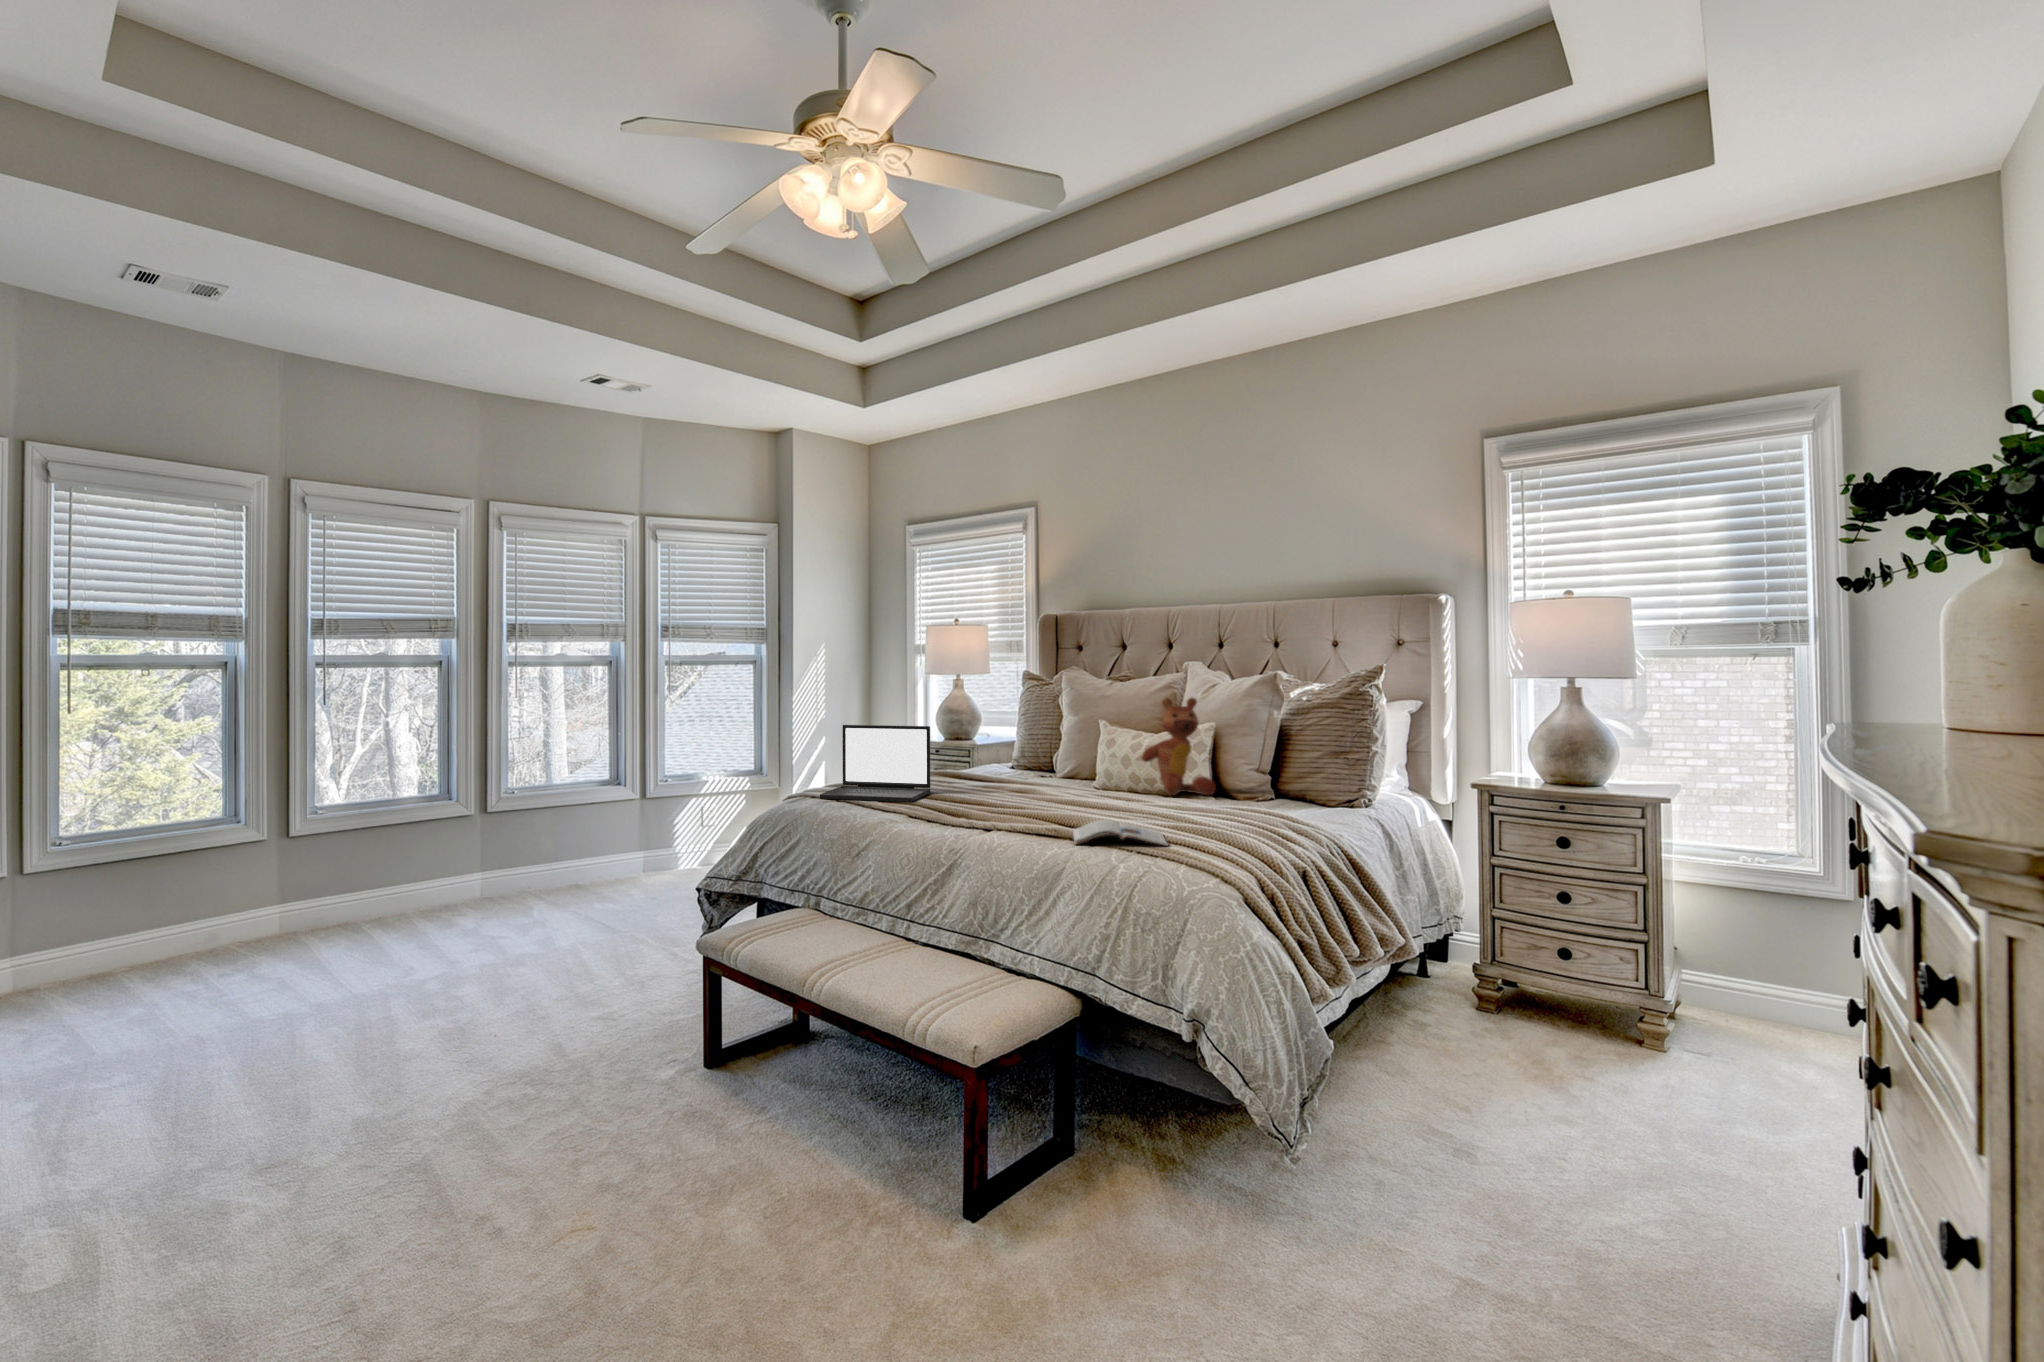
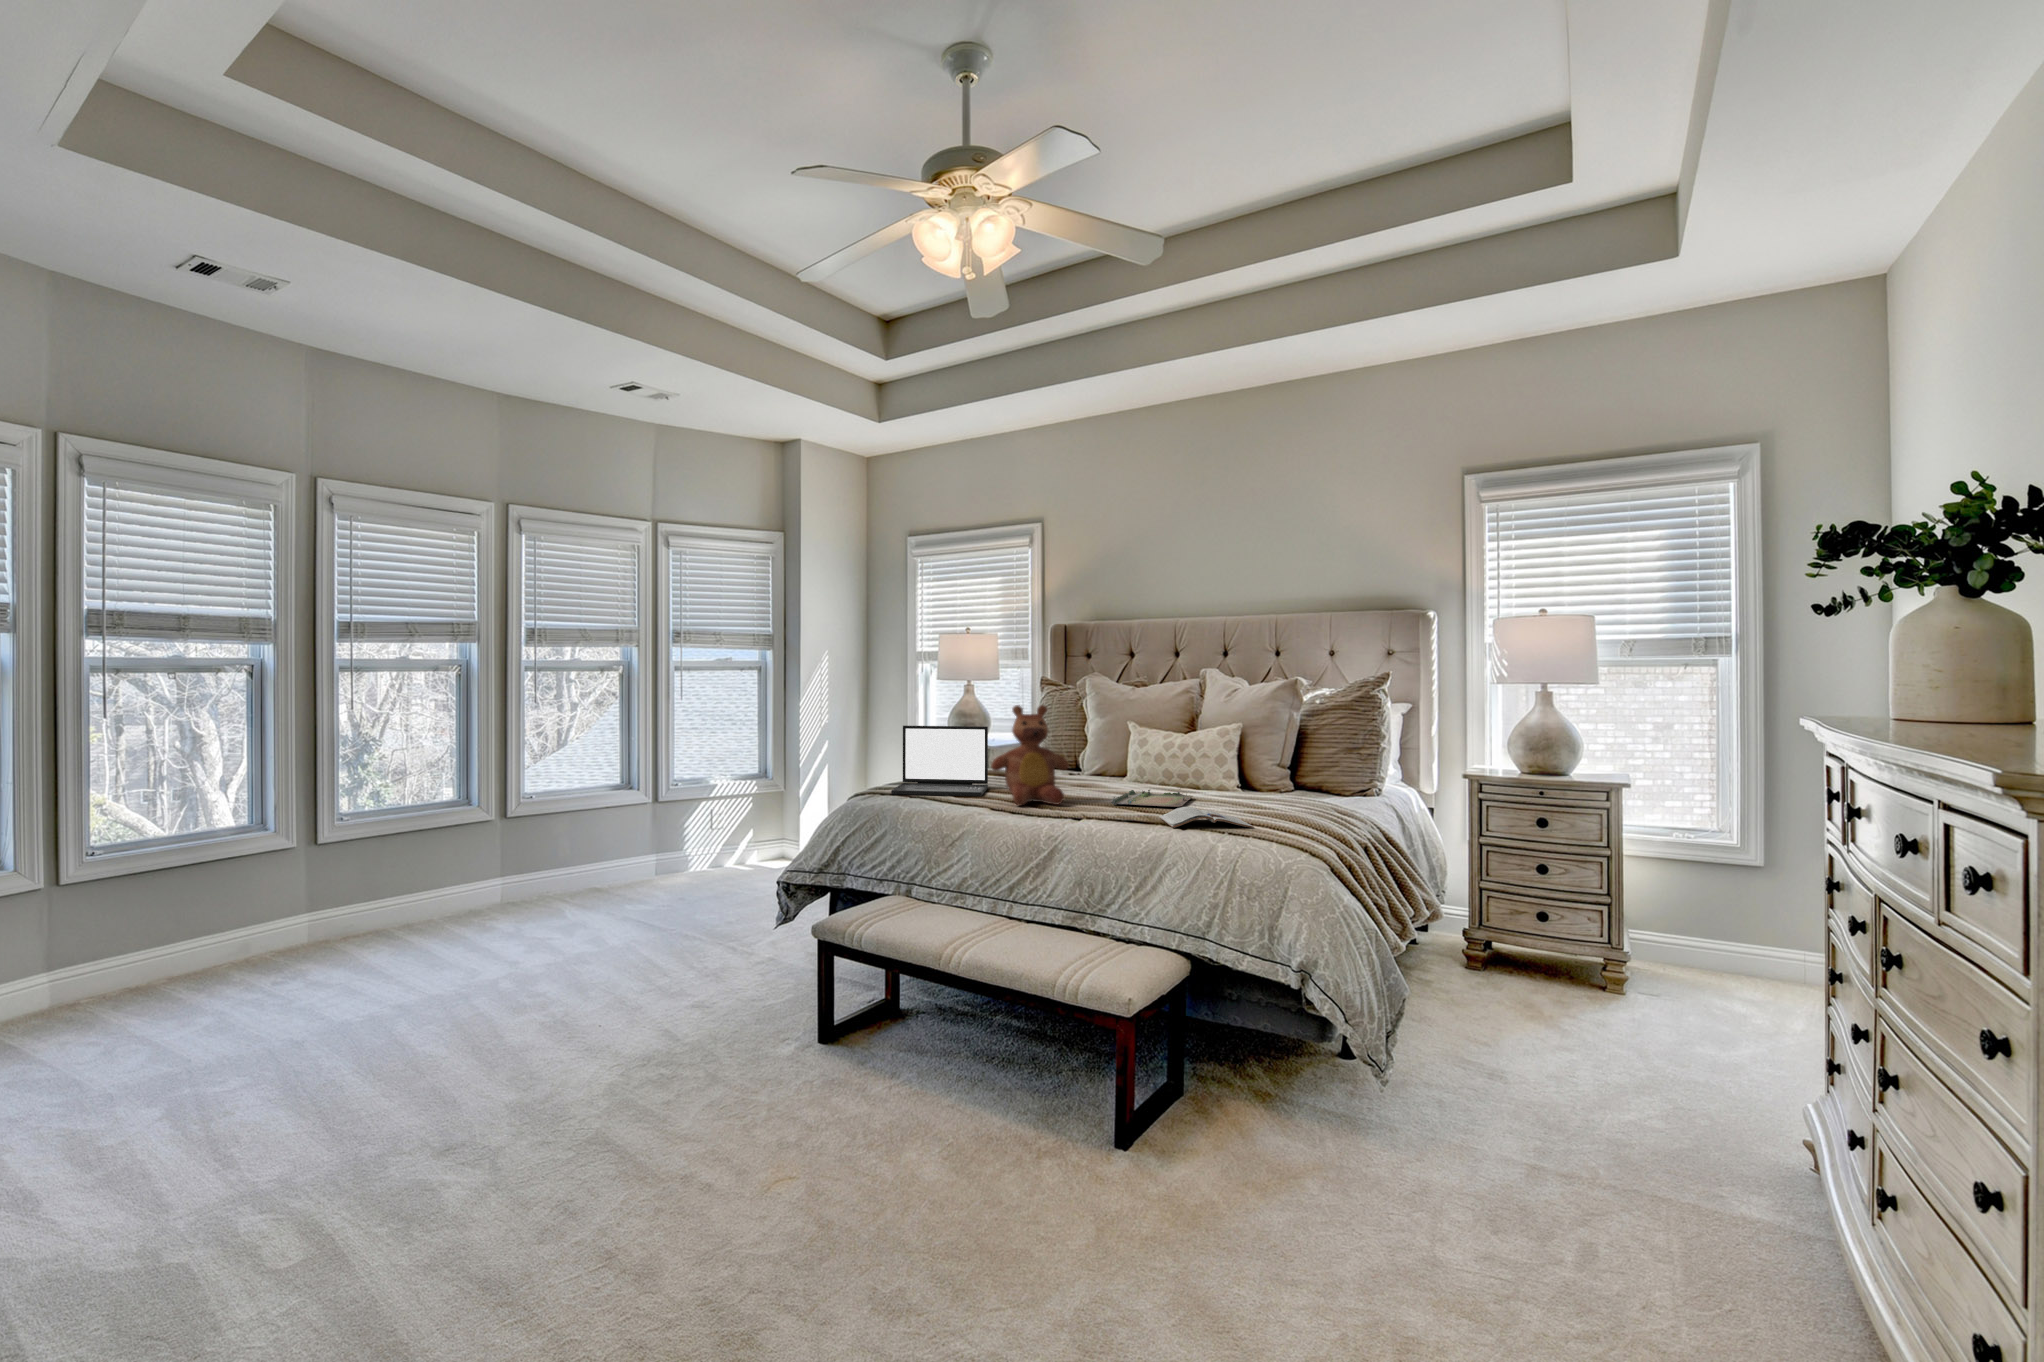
teddy bear: present [1142,697,1216,795] -> present [991,705,1069,805]
tray: none [1040,794,1142,818] -> present [1112,790,1193,807]

